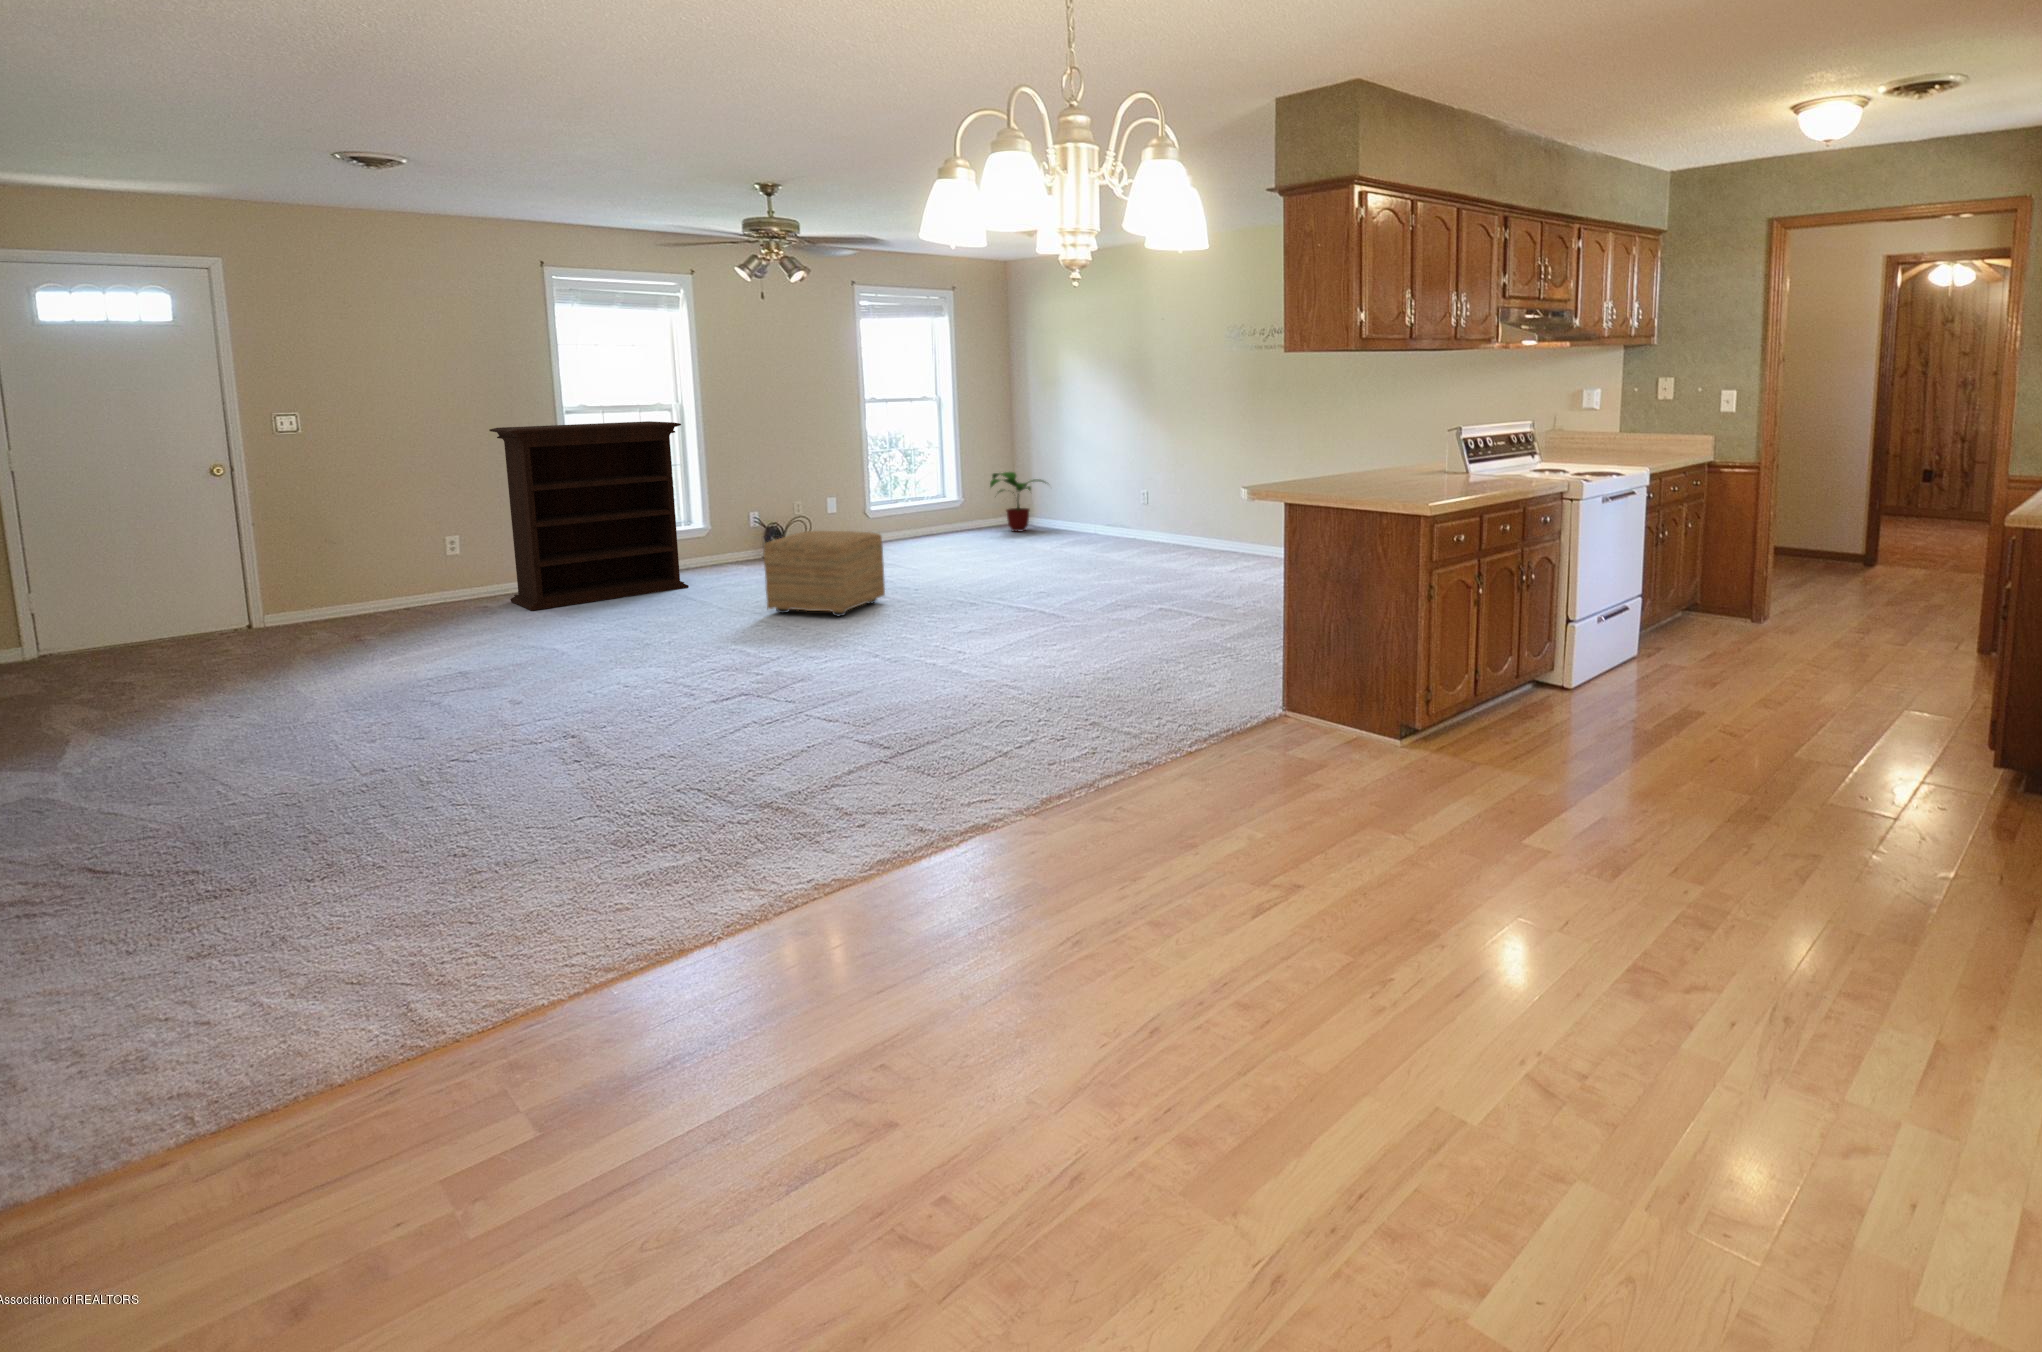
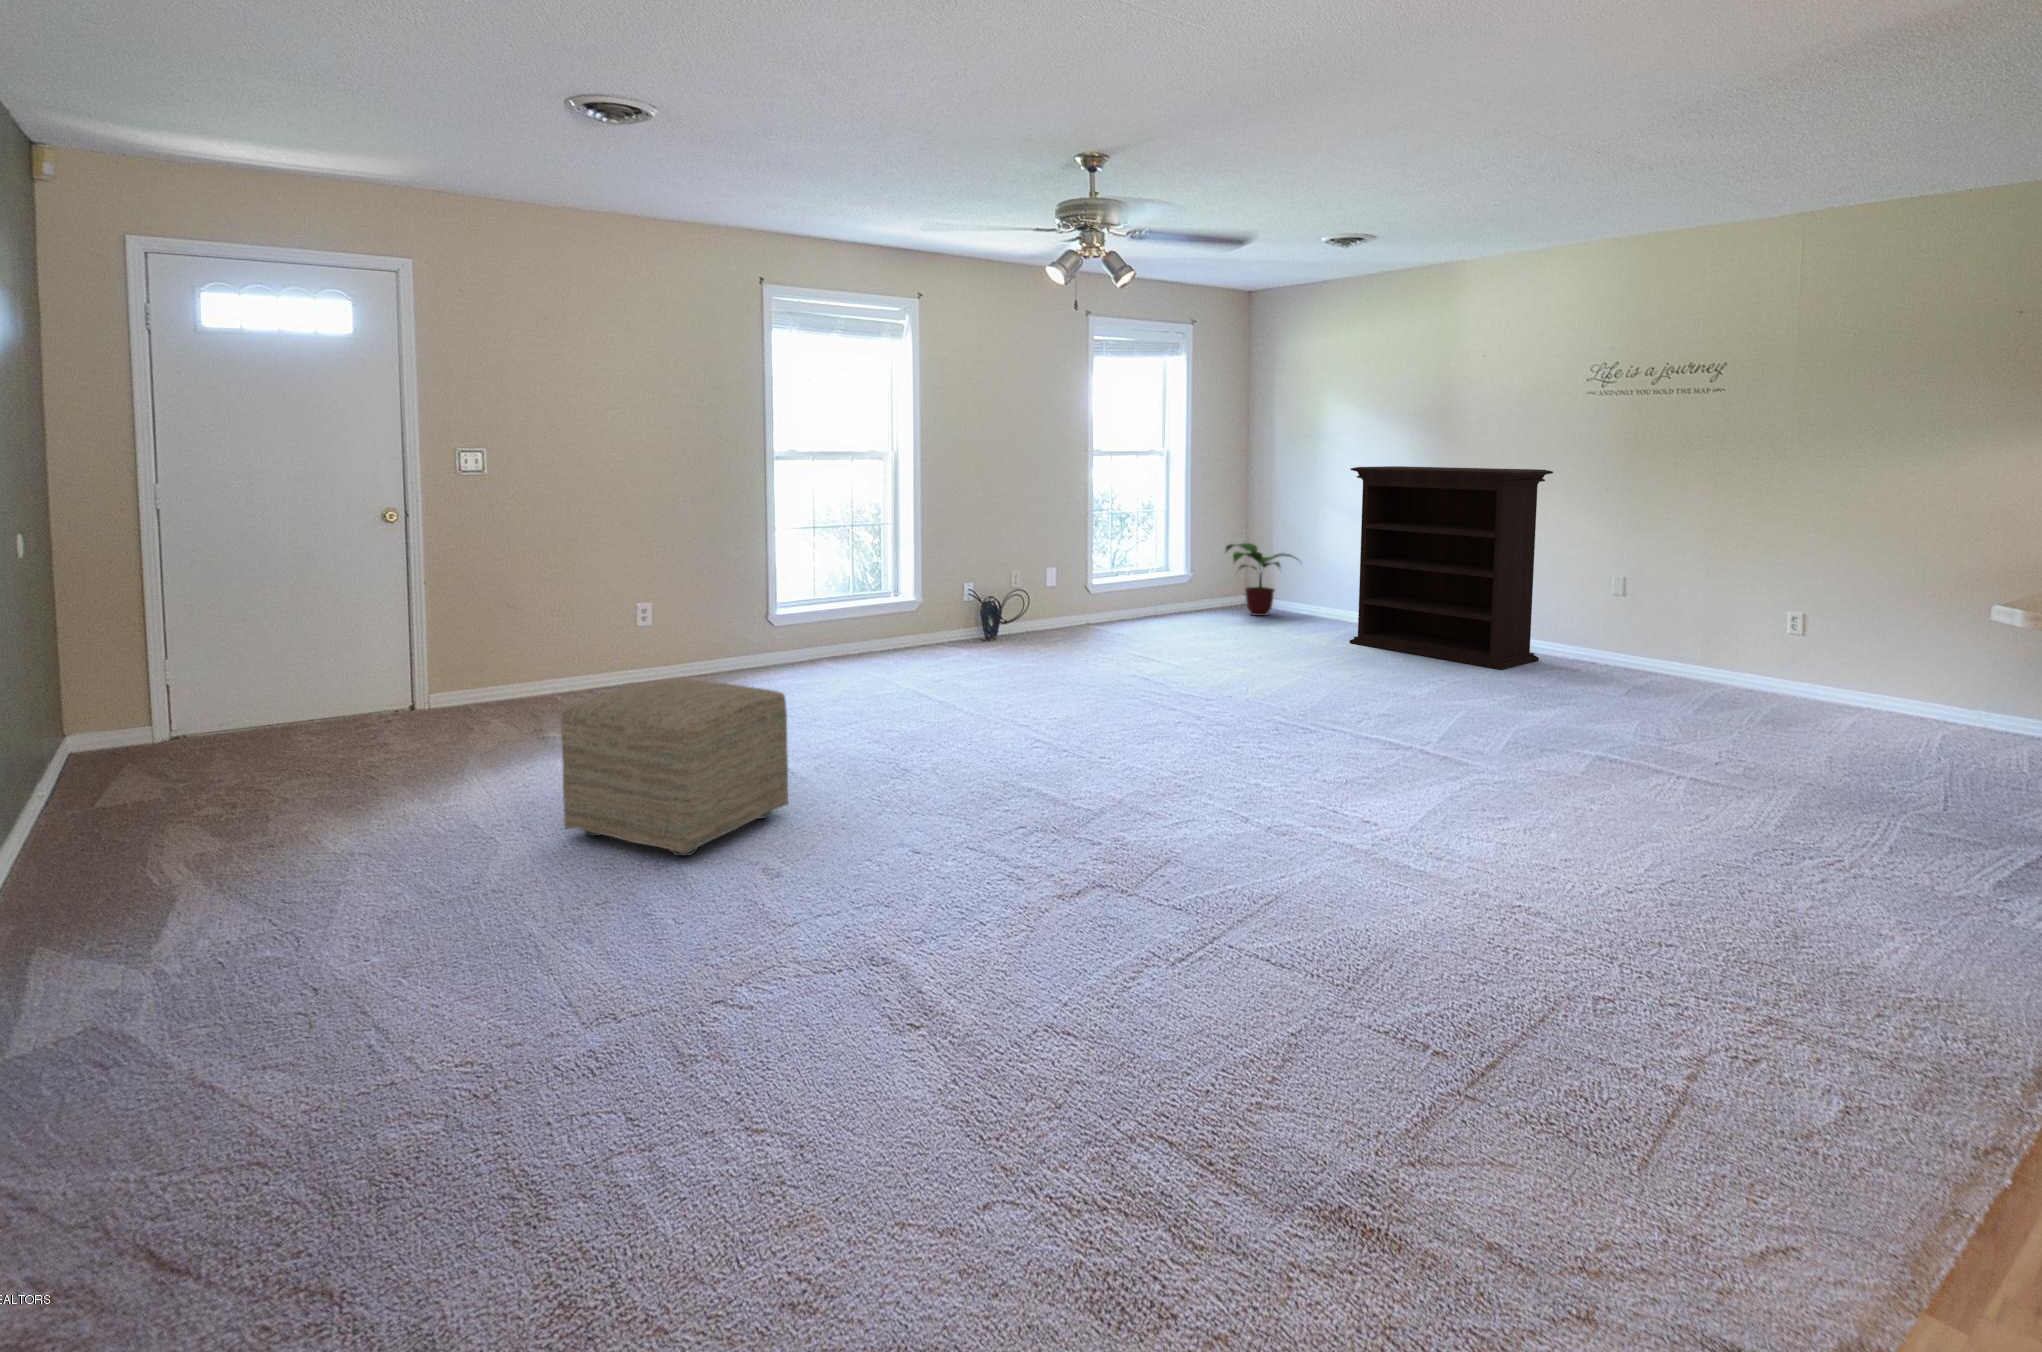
bookshelf: present [489,421,688,611] -> present [1350,466,1553,669]
ottoman: present [764,531,885,616] -> present [561,678,788,856]

